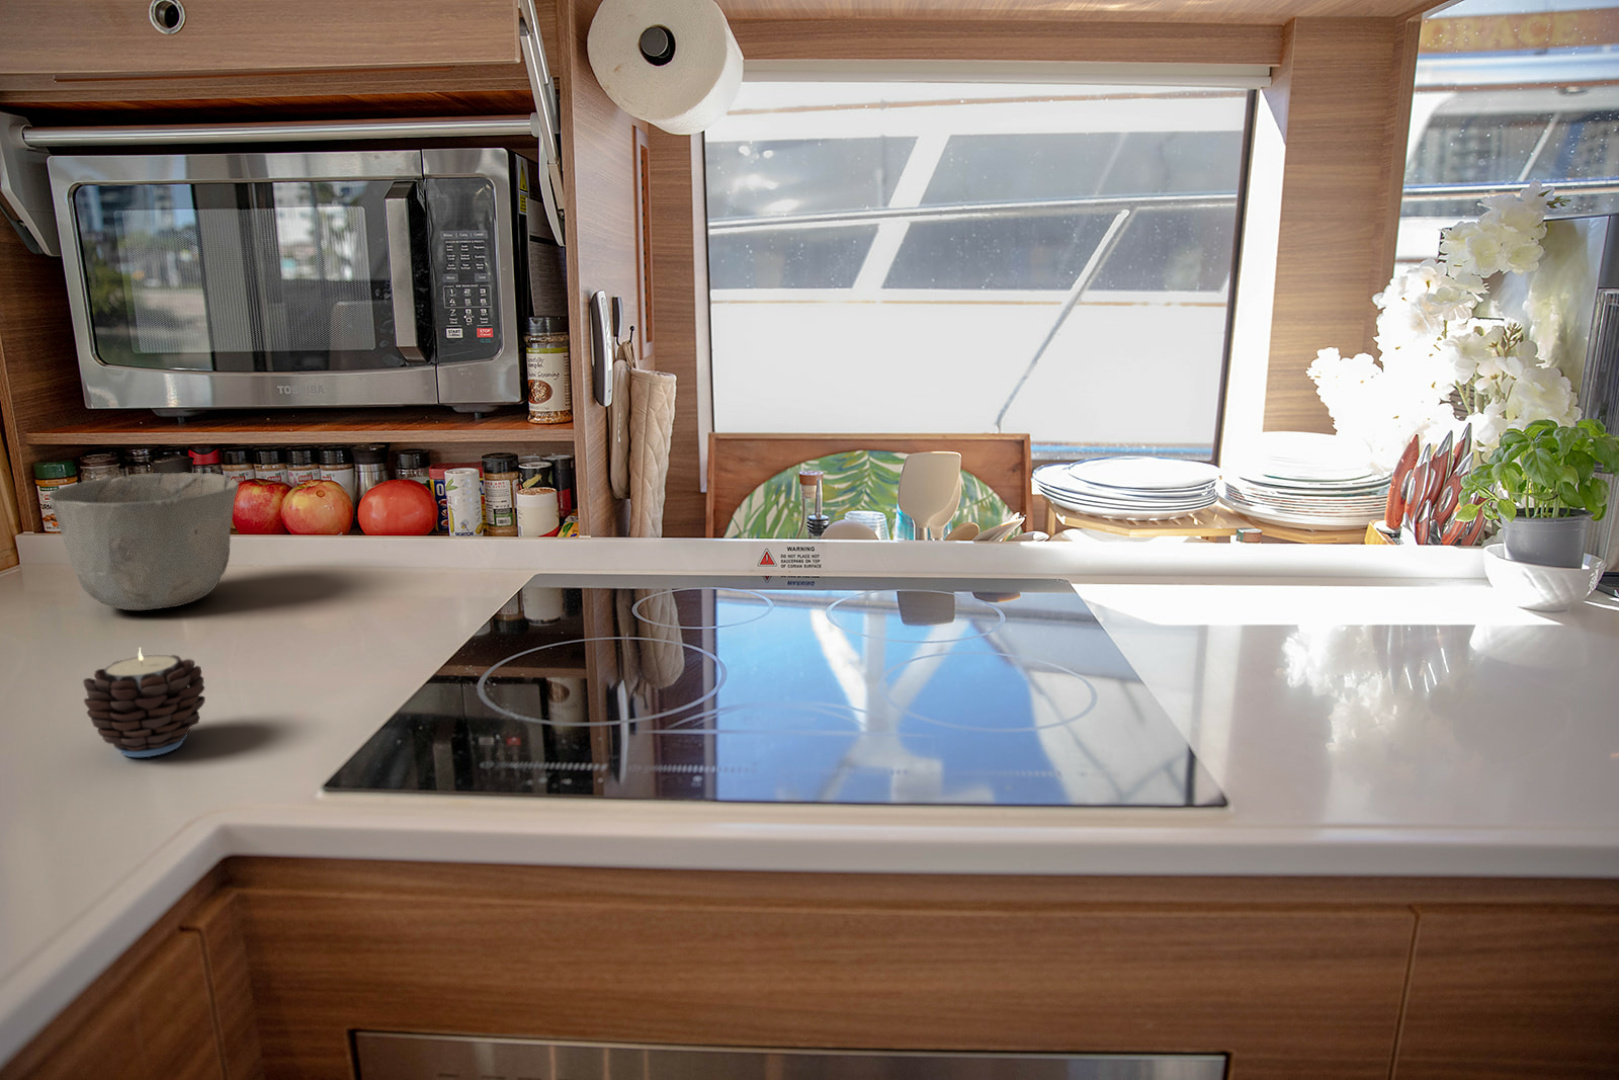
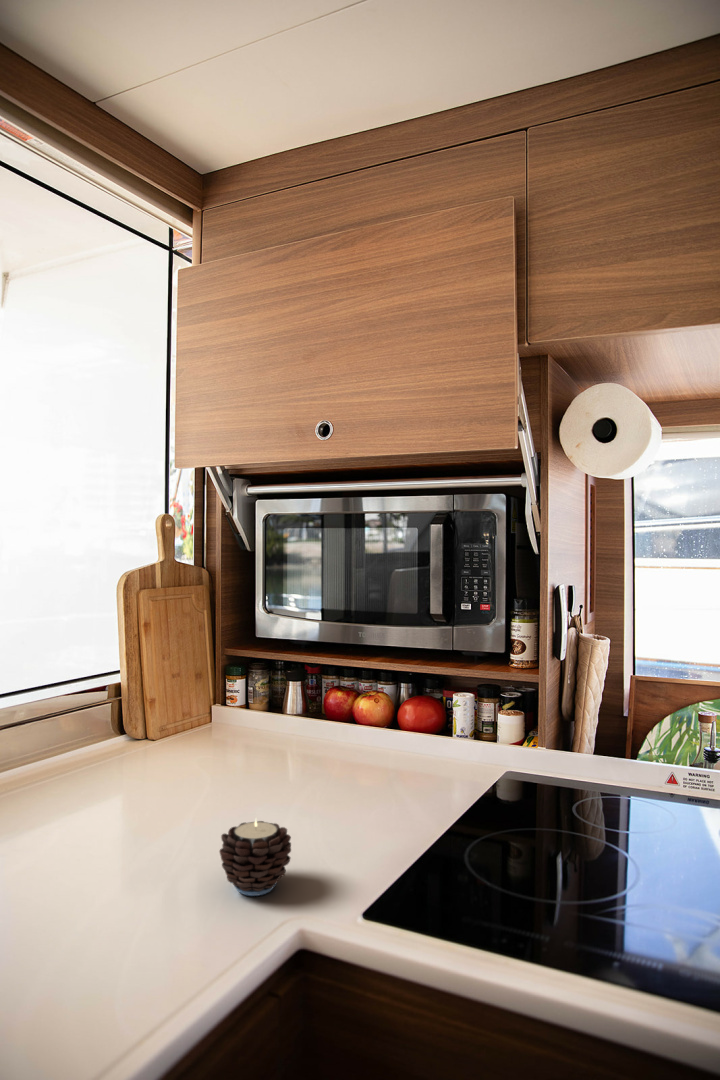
ceramic bowl: present [49,473,238,610] -> none [228,681,329,768]

